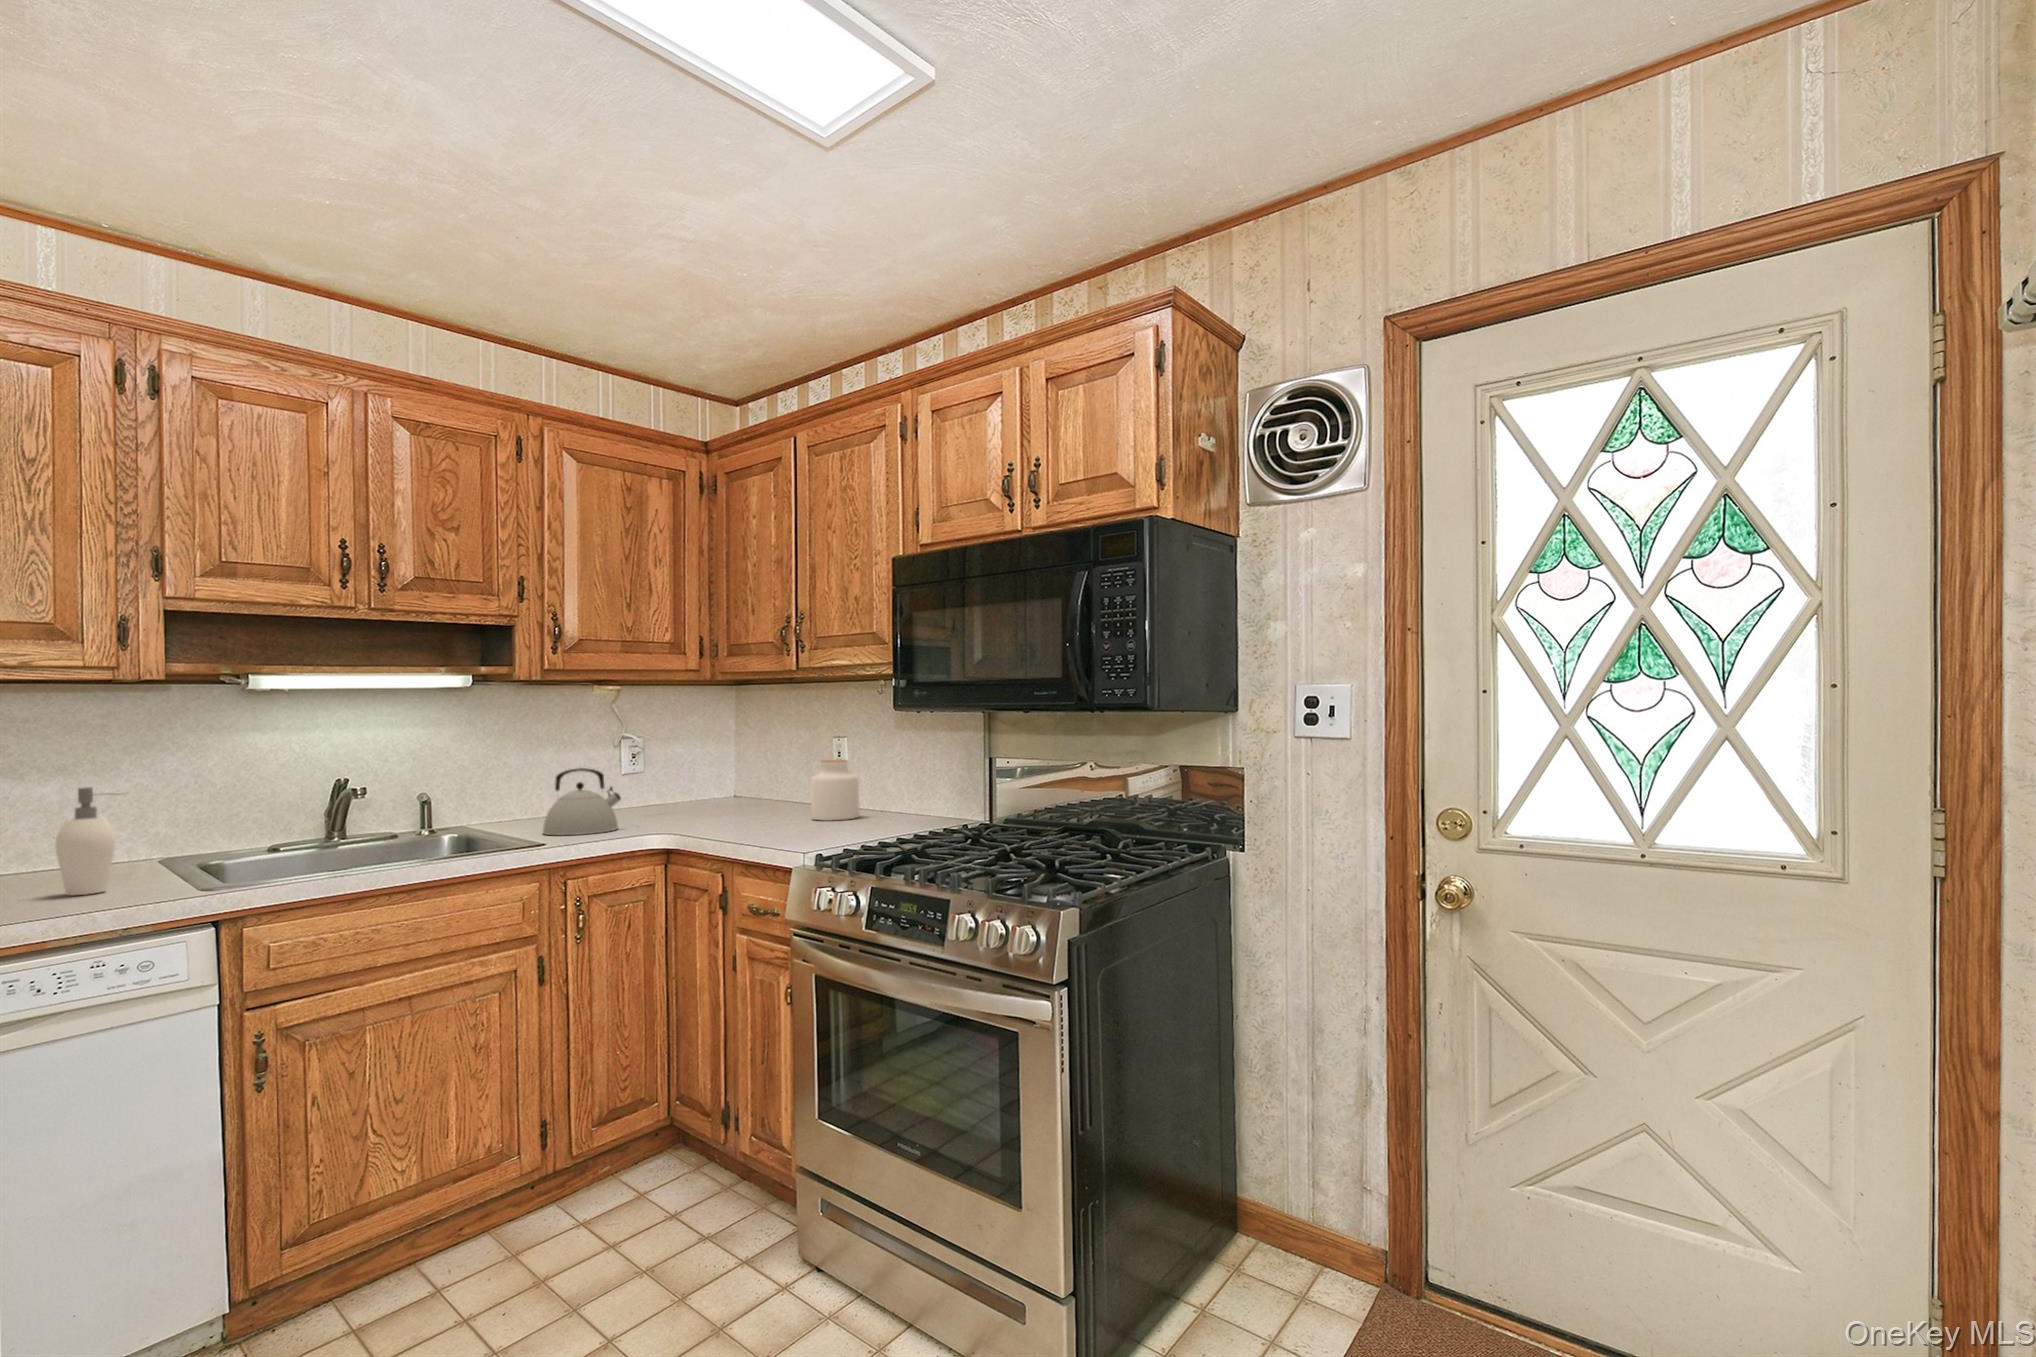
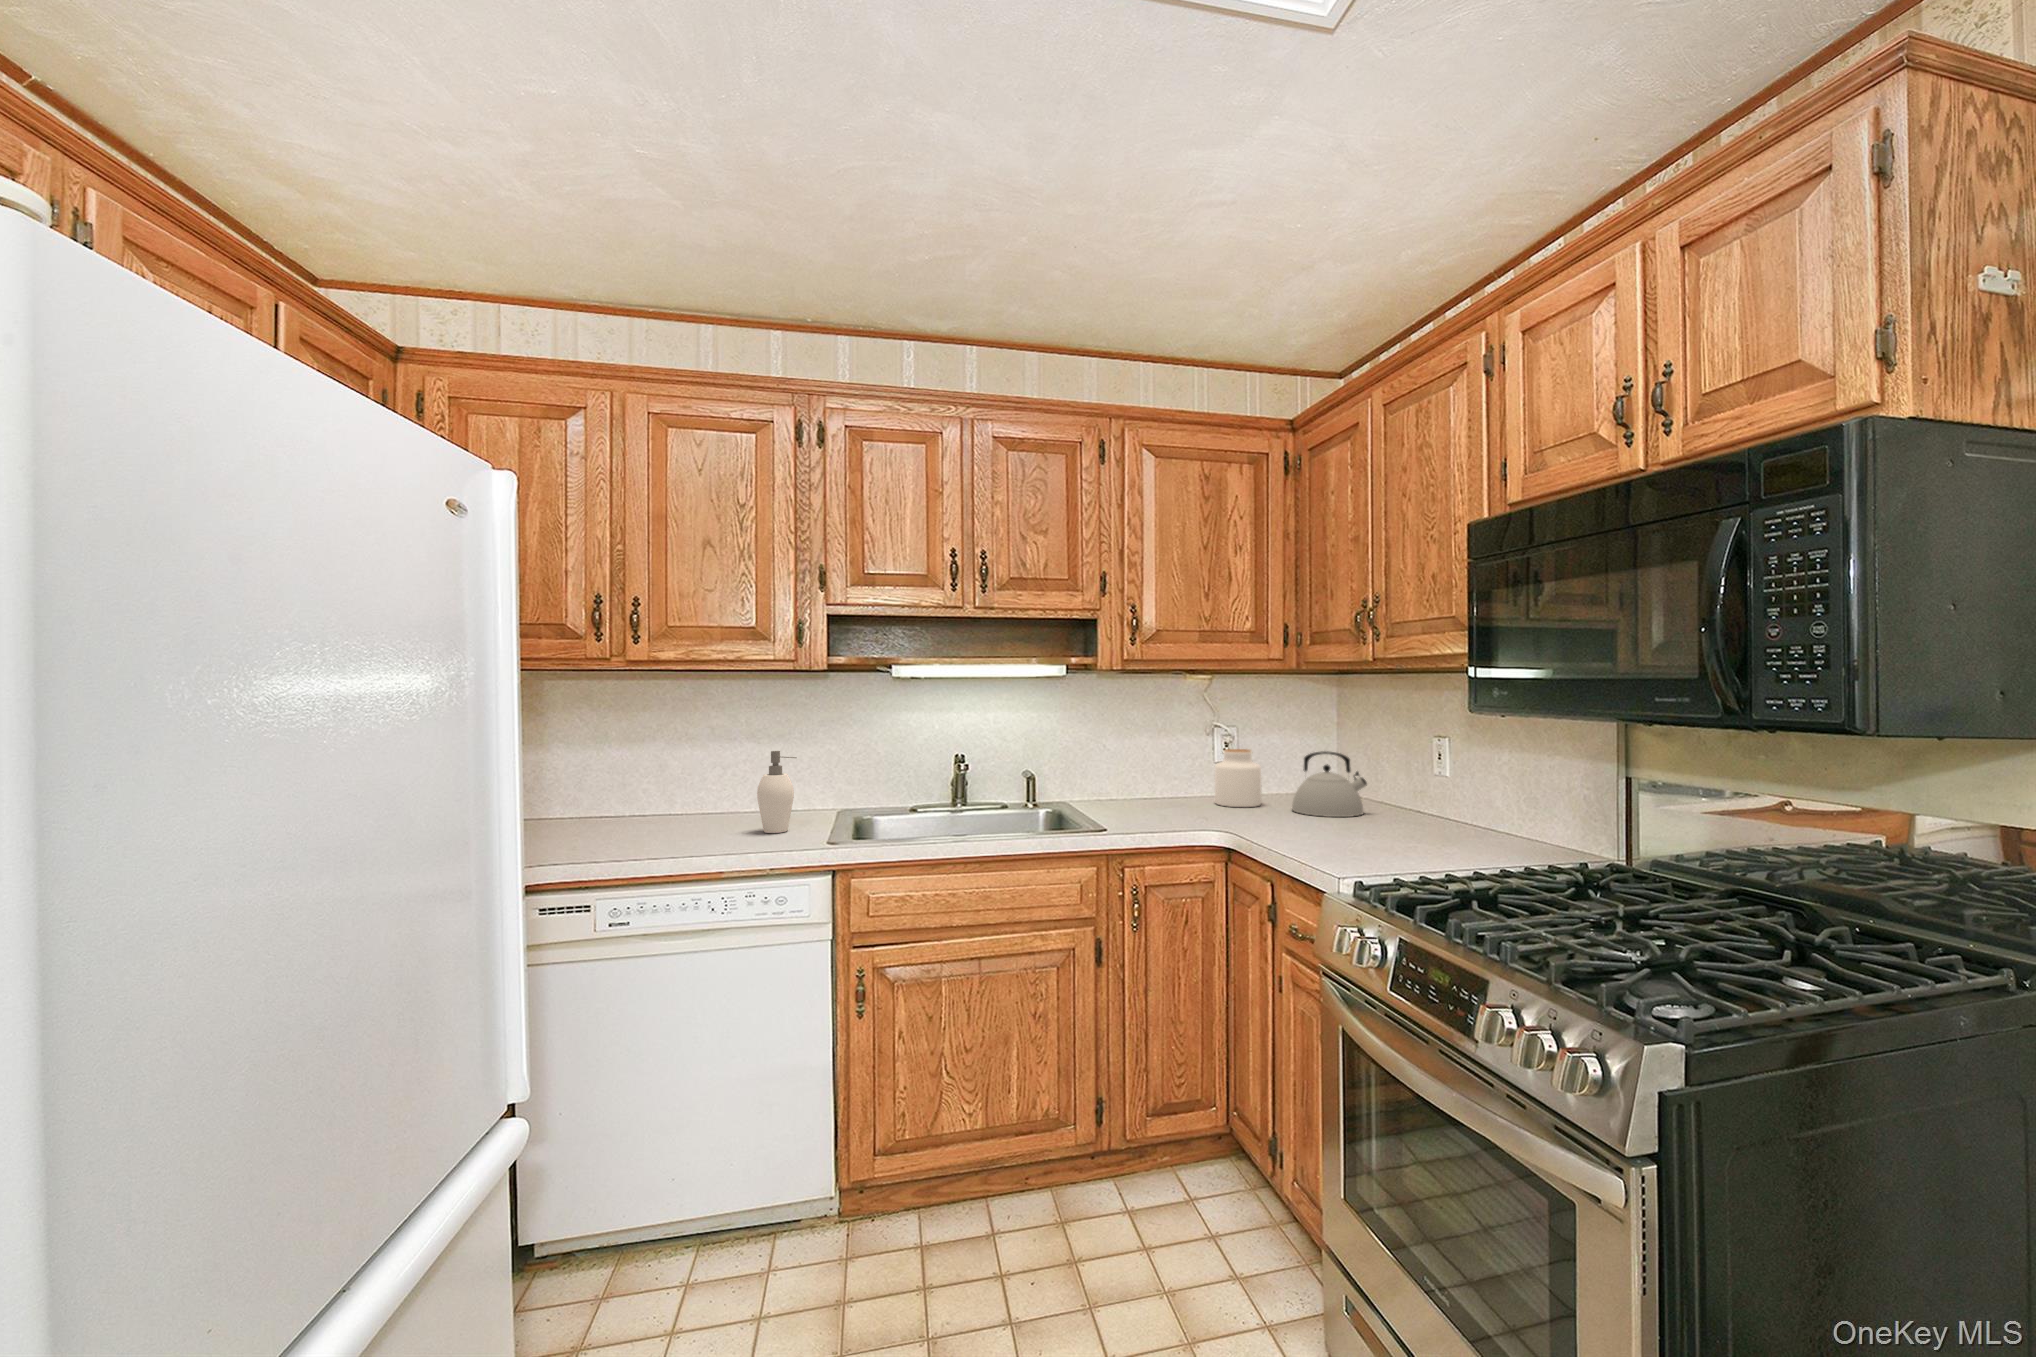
jar: present [811,760,860,821] -> present [1215,749,1262,807]
kettle: present [543,768,621,835] -> present [1292,751,1367,817]

